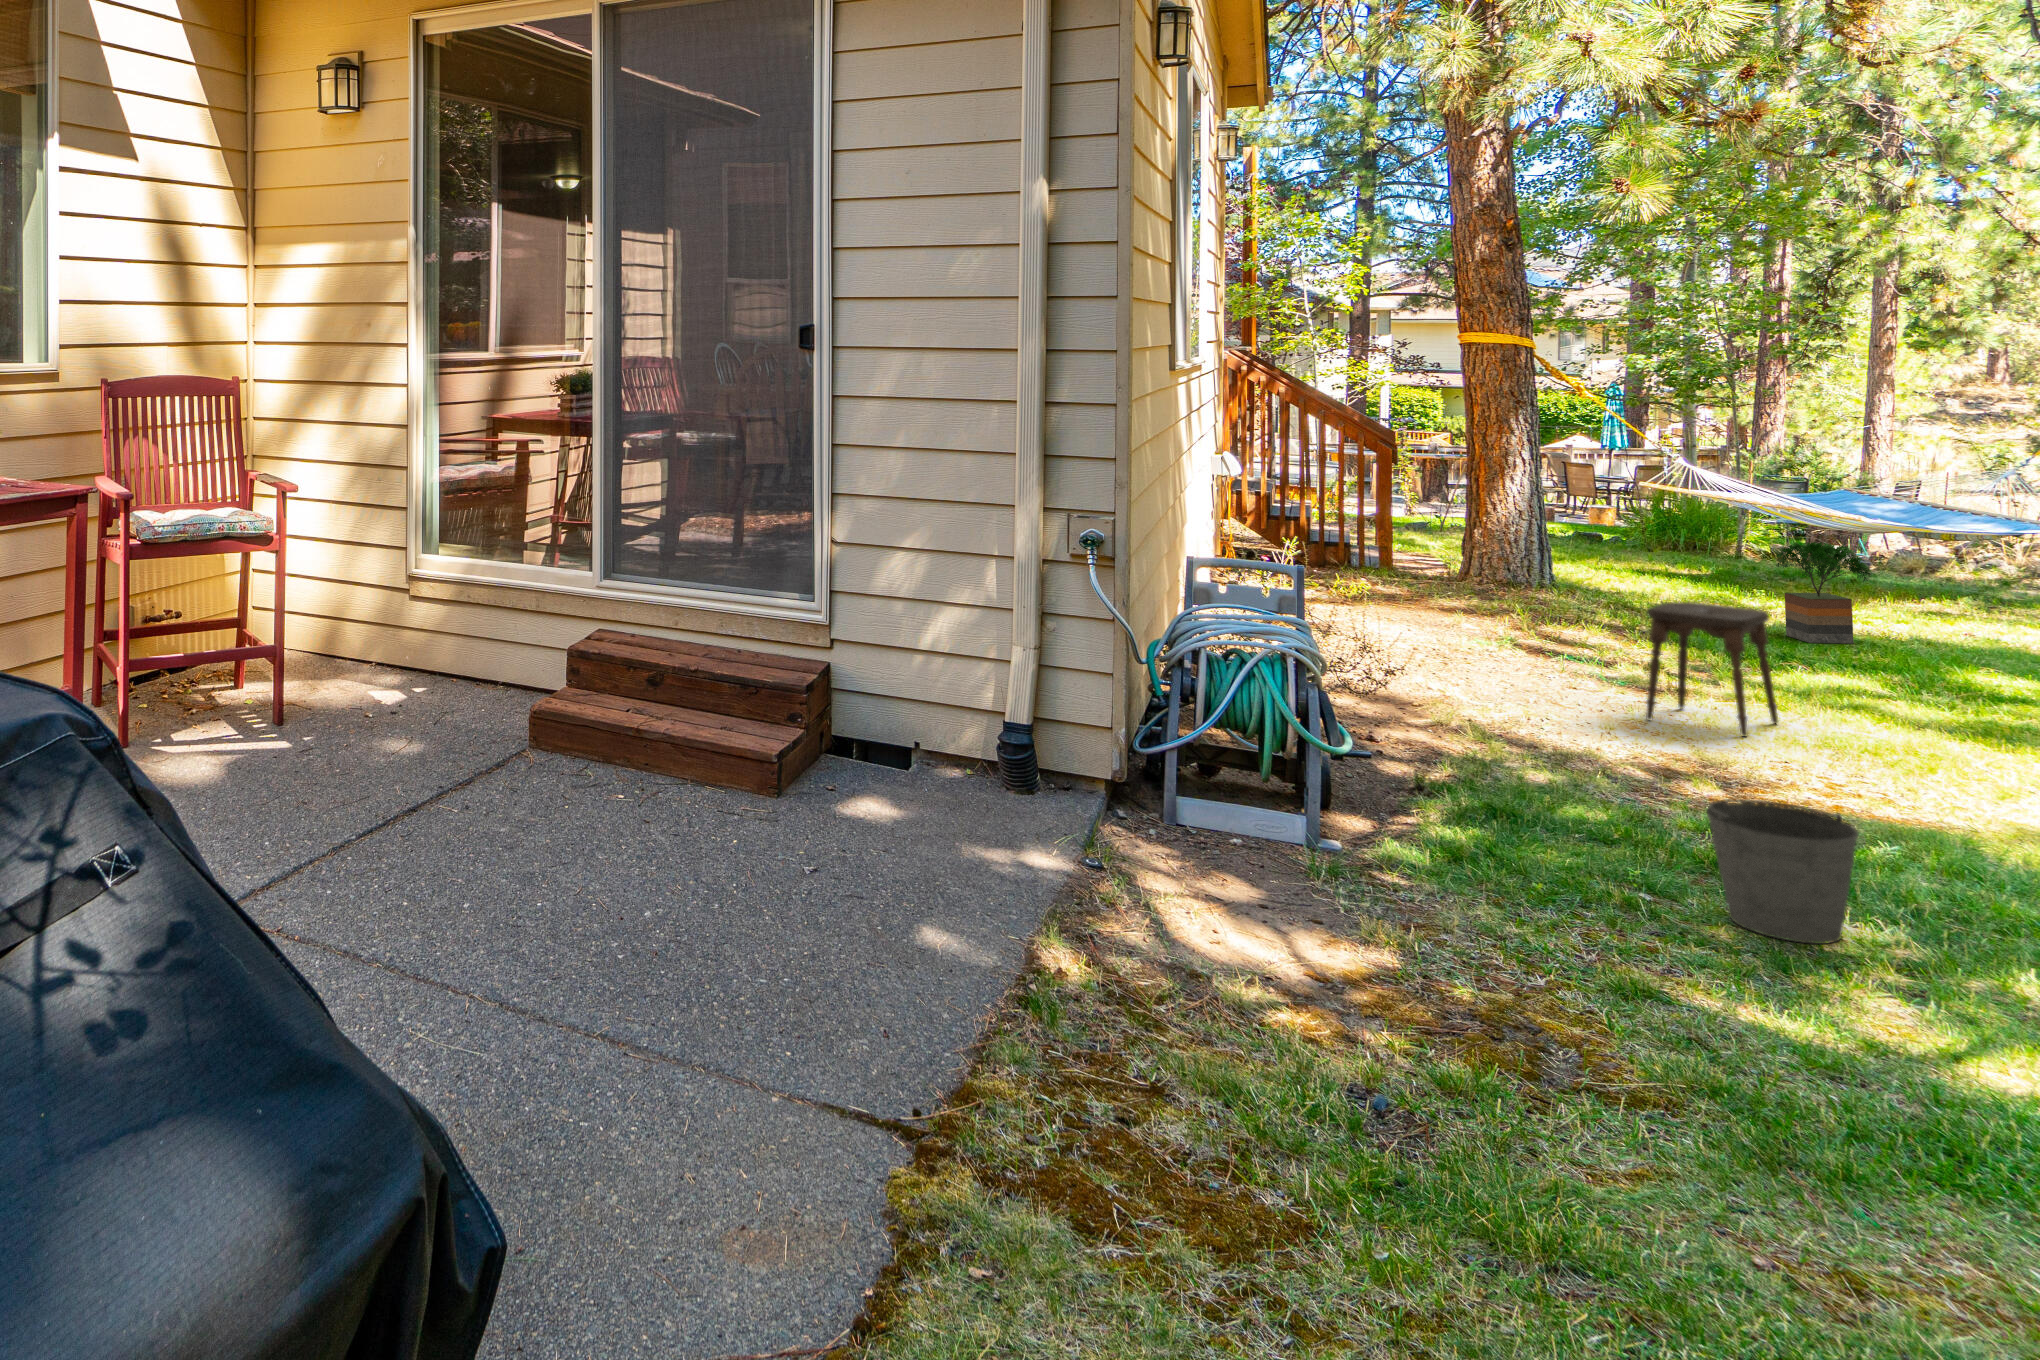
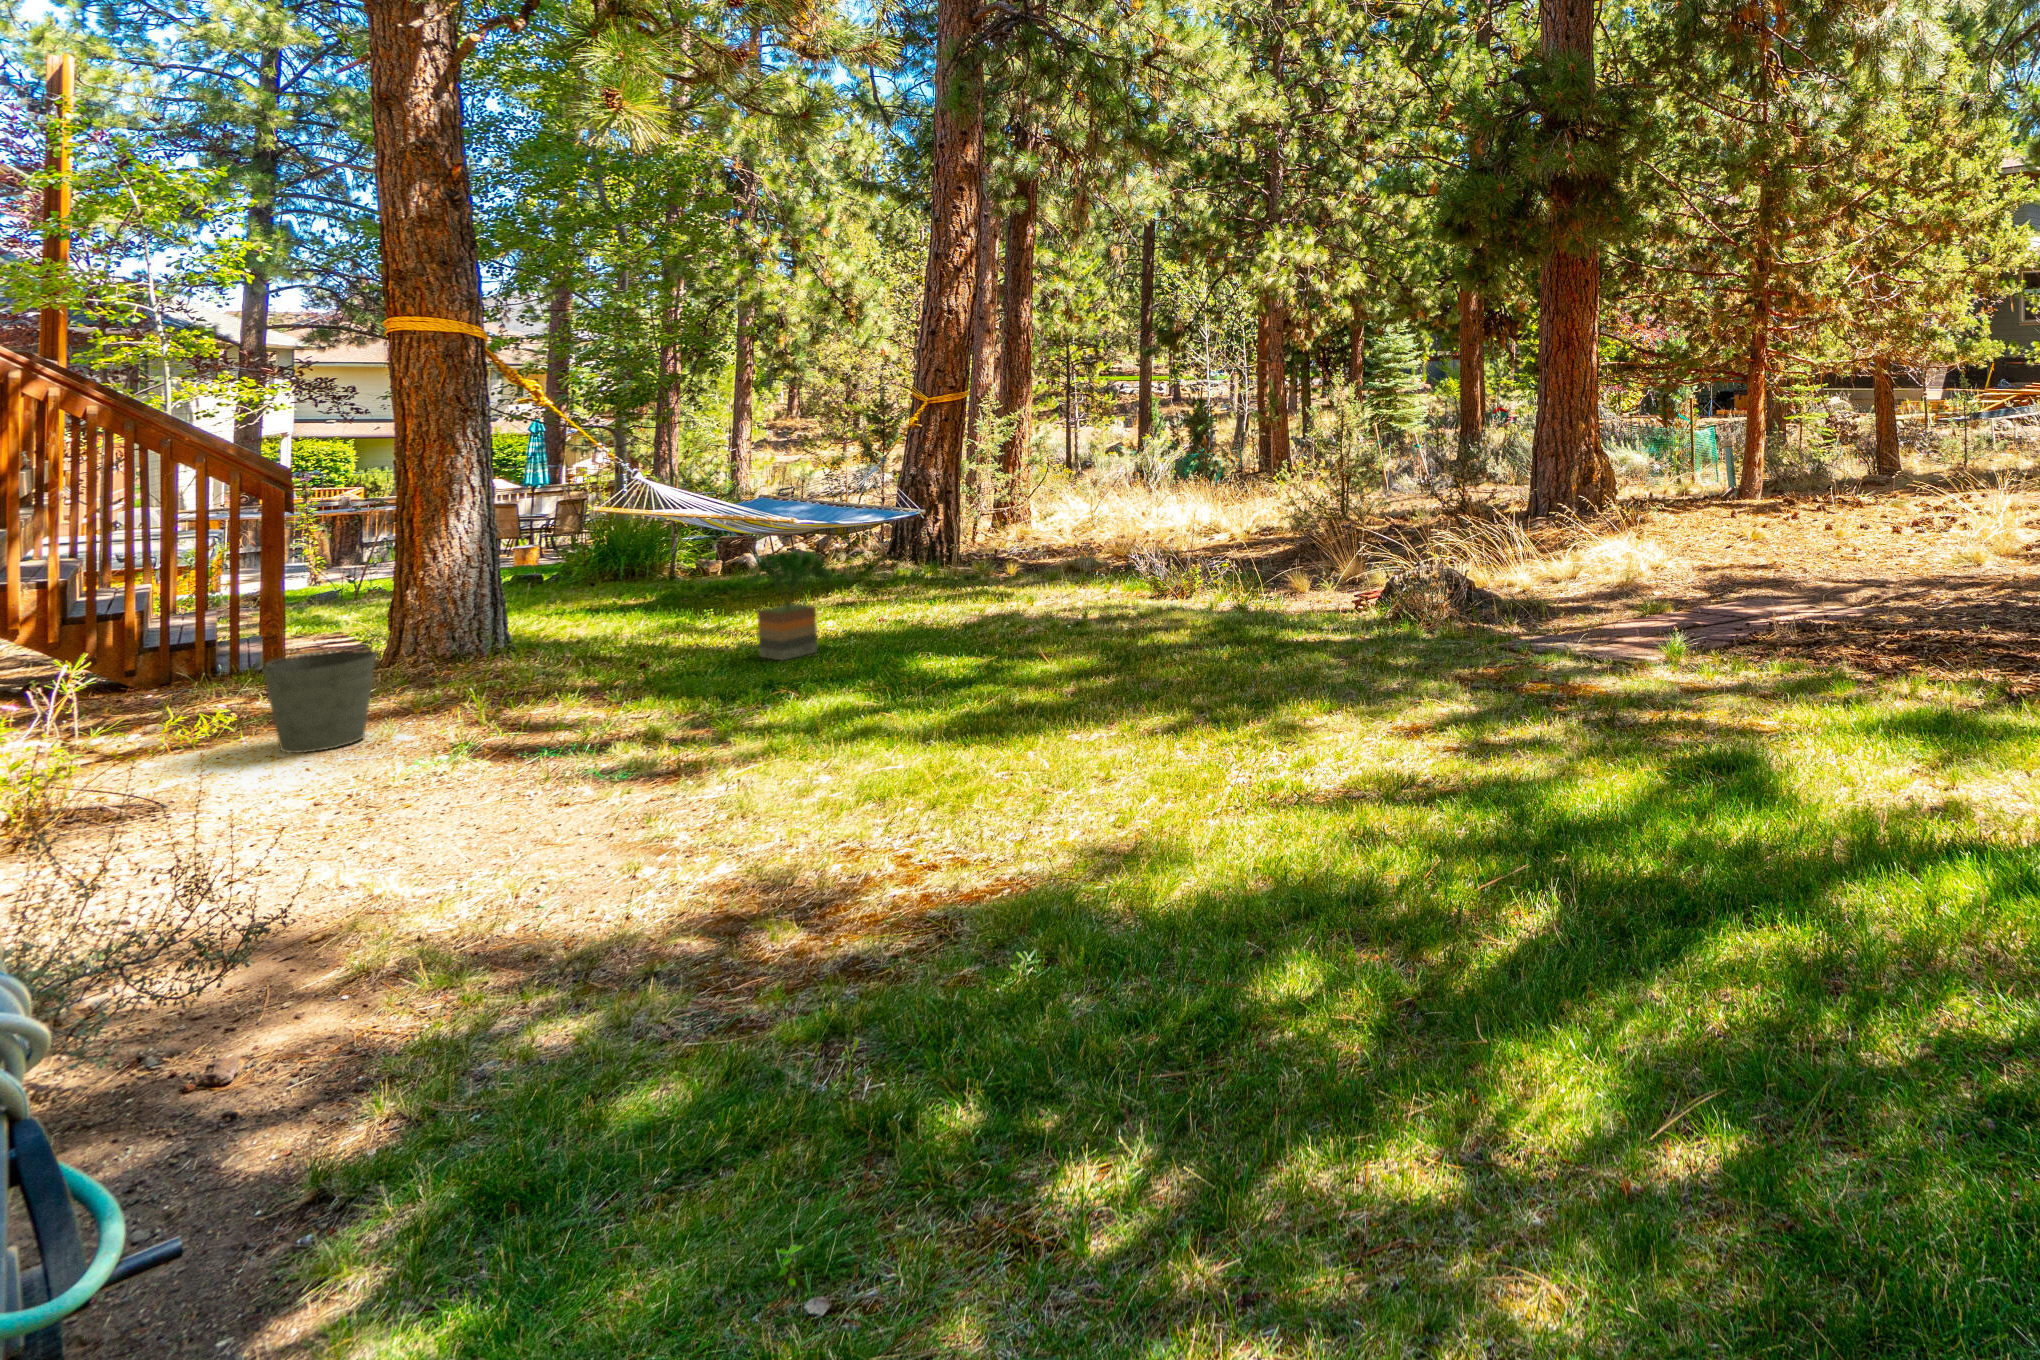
stool: present [1646,602,1778,737] -> none [667,644,808,829]
bucket: present [1706,799,1859,944] -> present [262,646,376,753]

